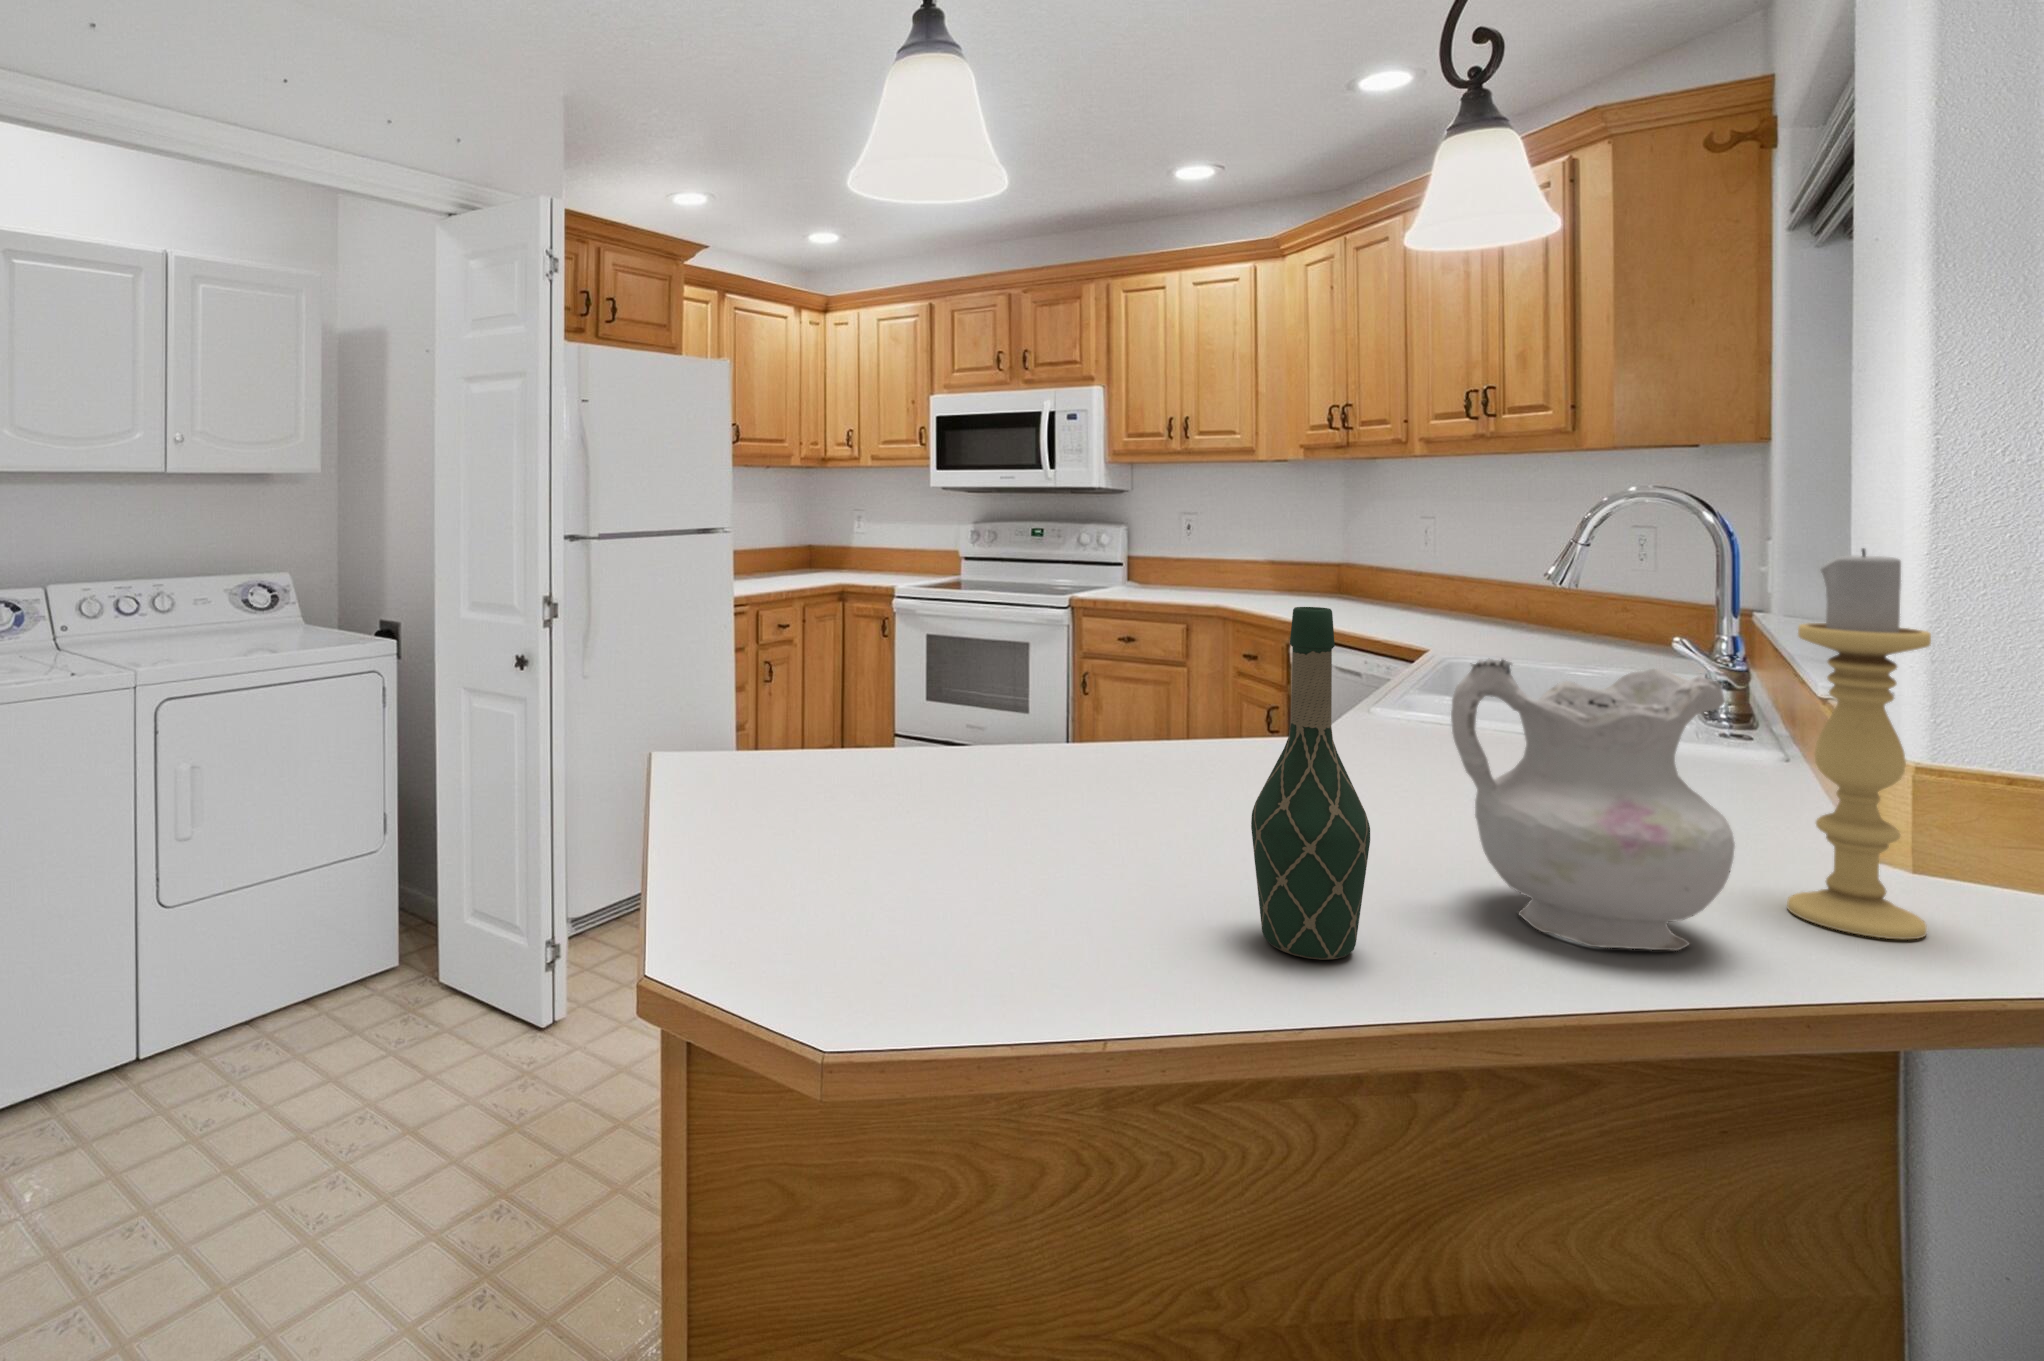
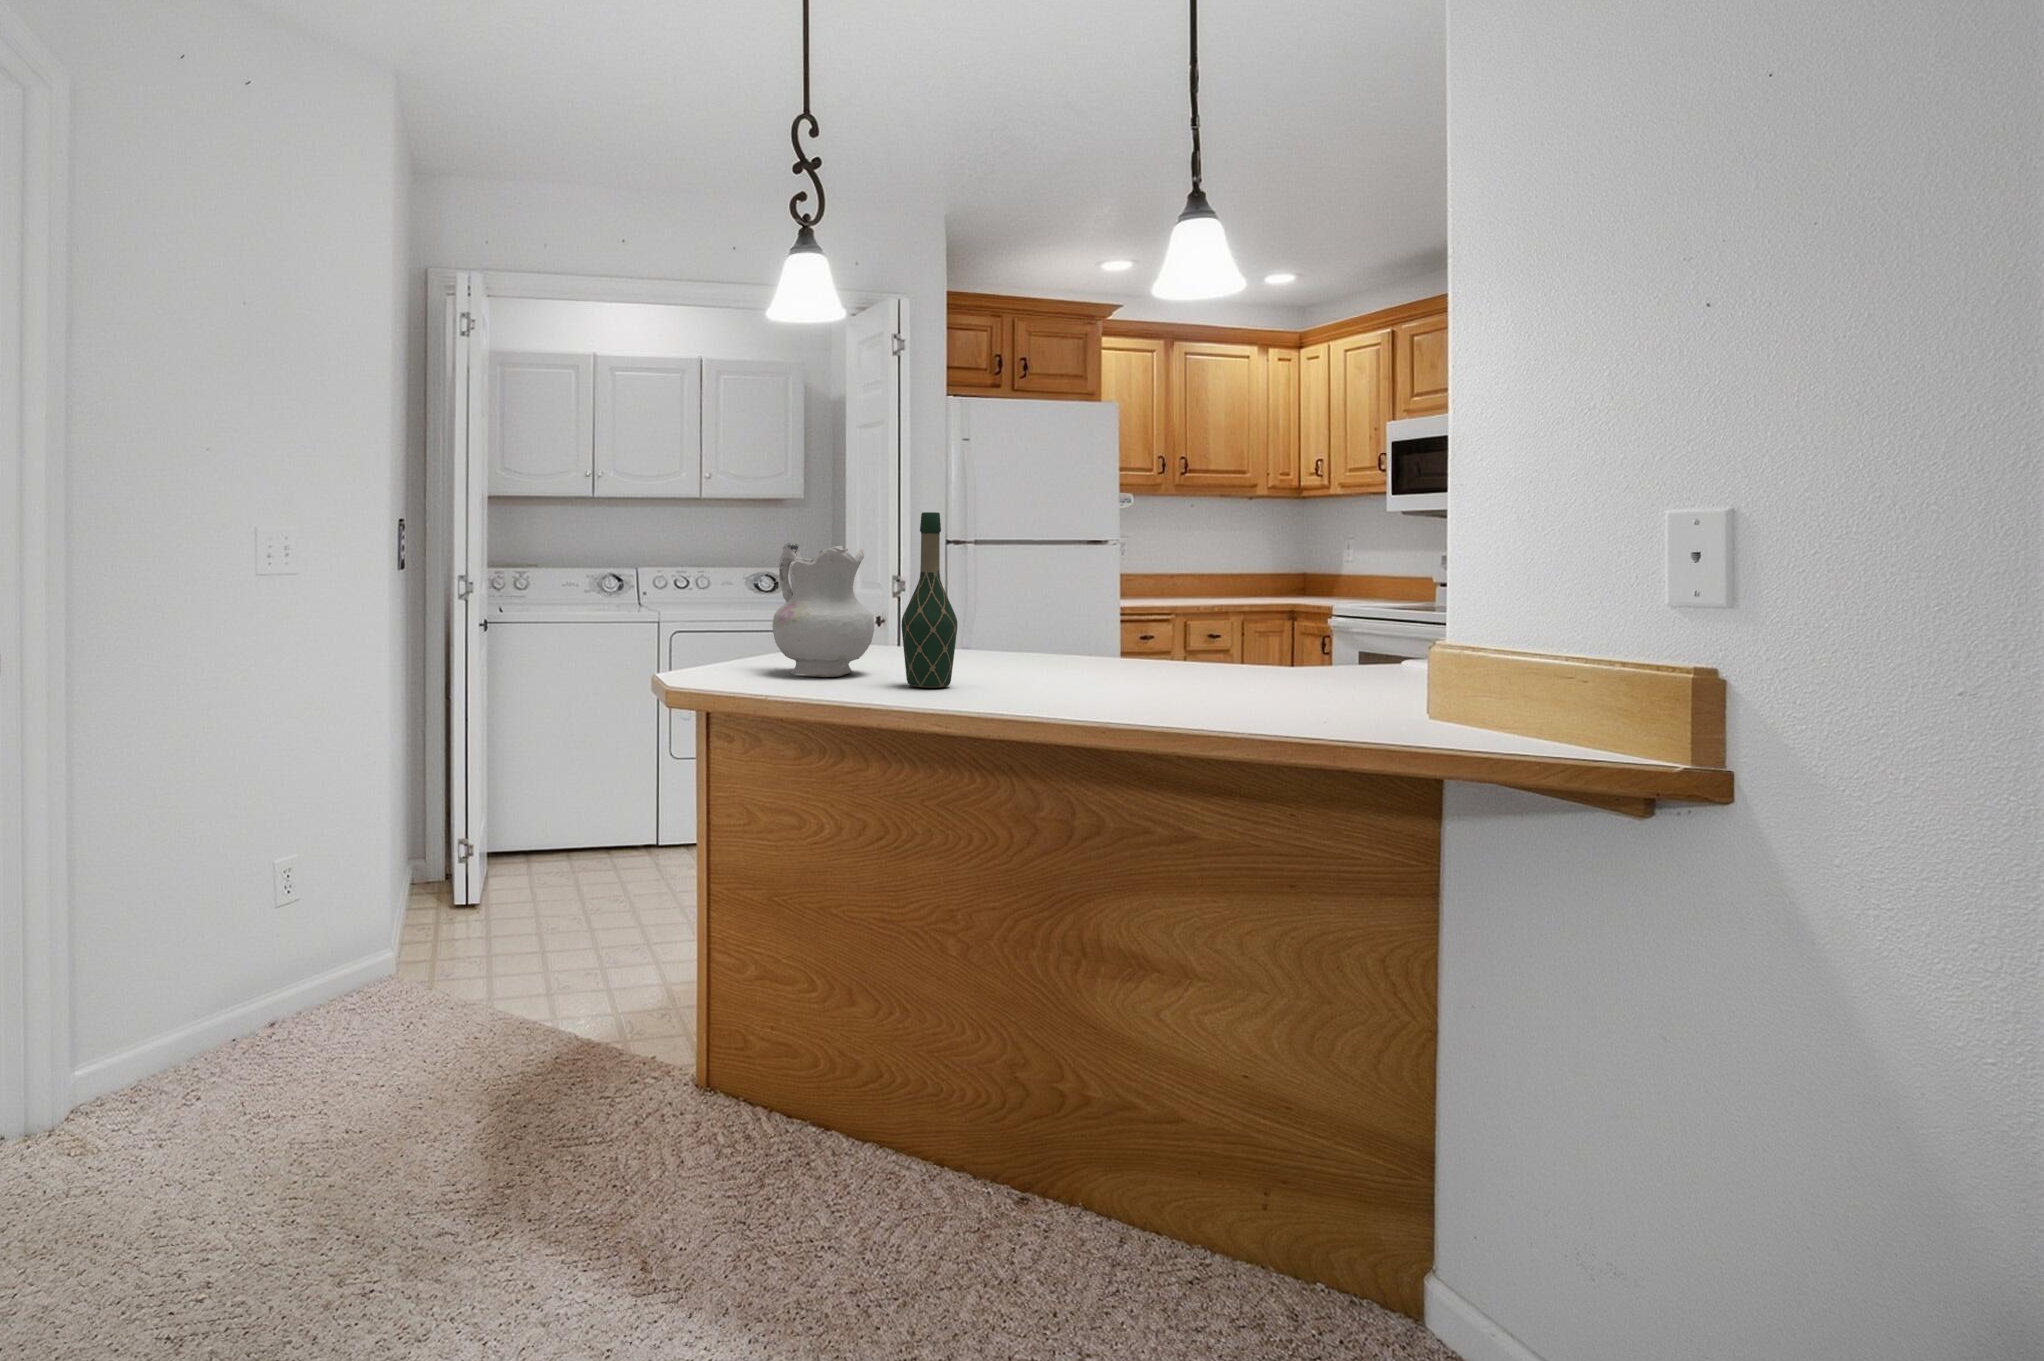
candle holder: present [1787,548,1931,939] -> none [1232,476,1300,711]
ceramic pitcher: present [1451,658,1735,951] -> present [772,543,874,677]

